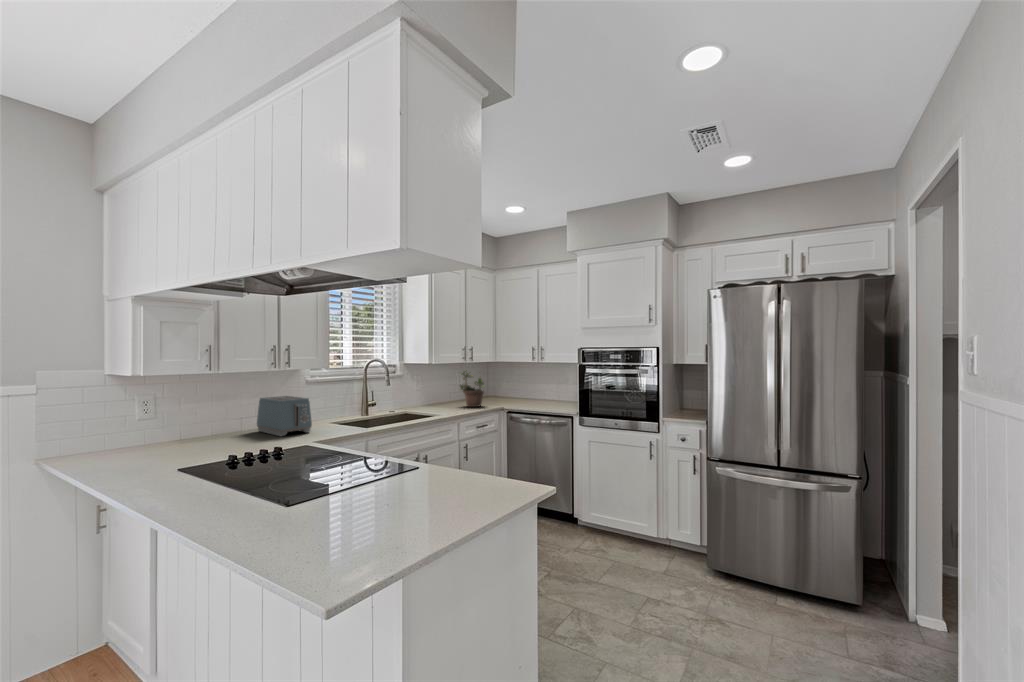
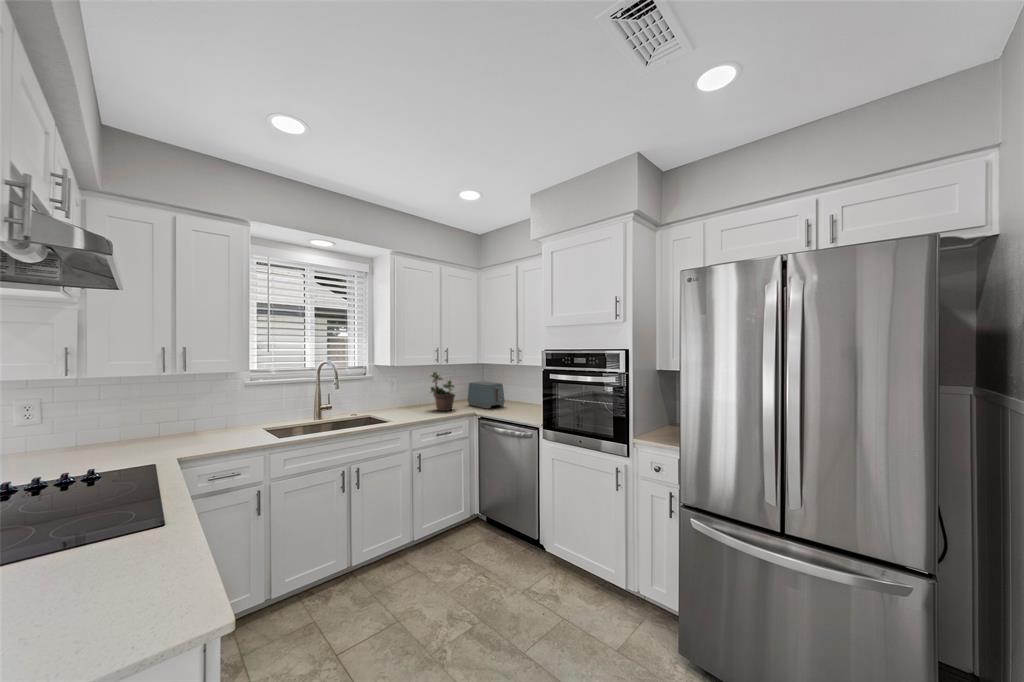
toaster: present [257,396,312,436] -> present [467,381,505,409]

